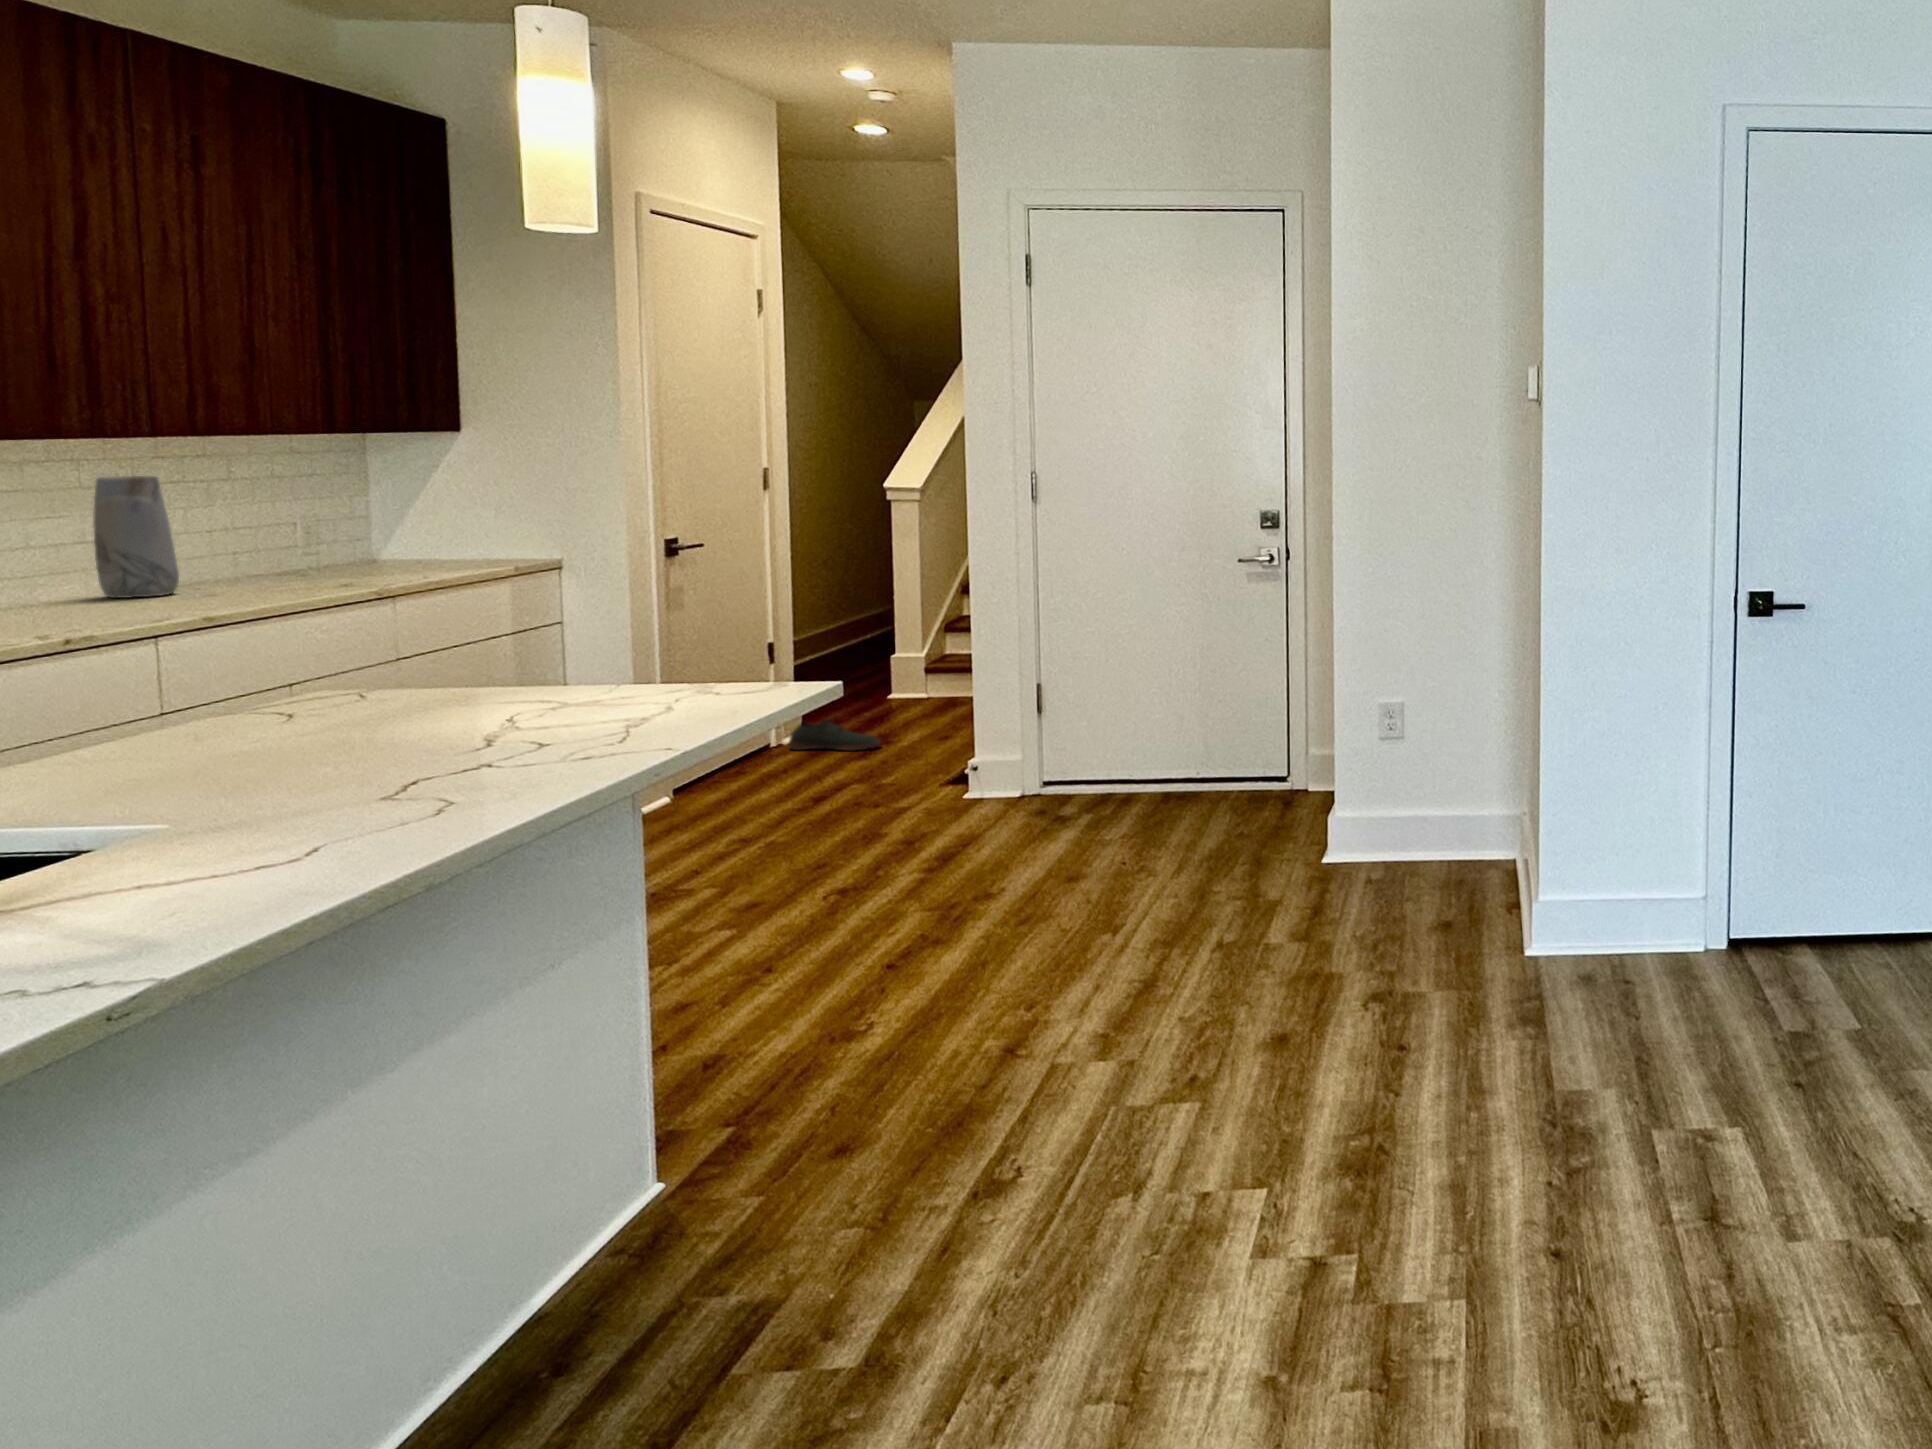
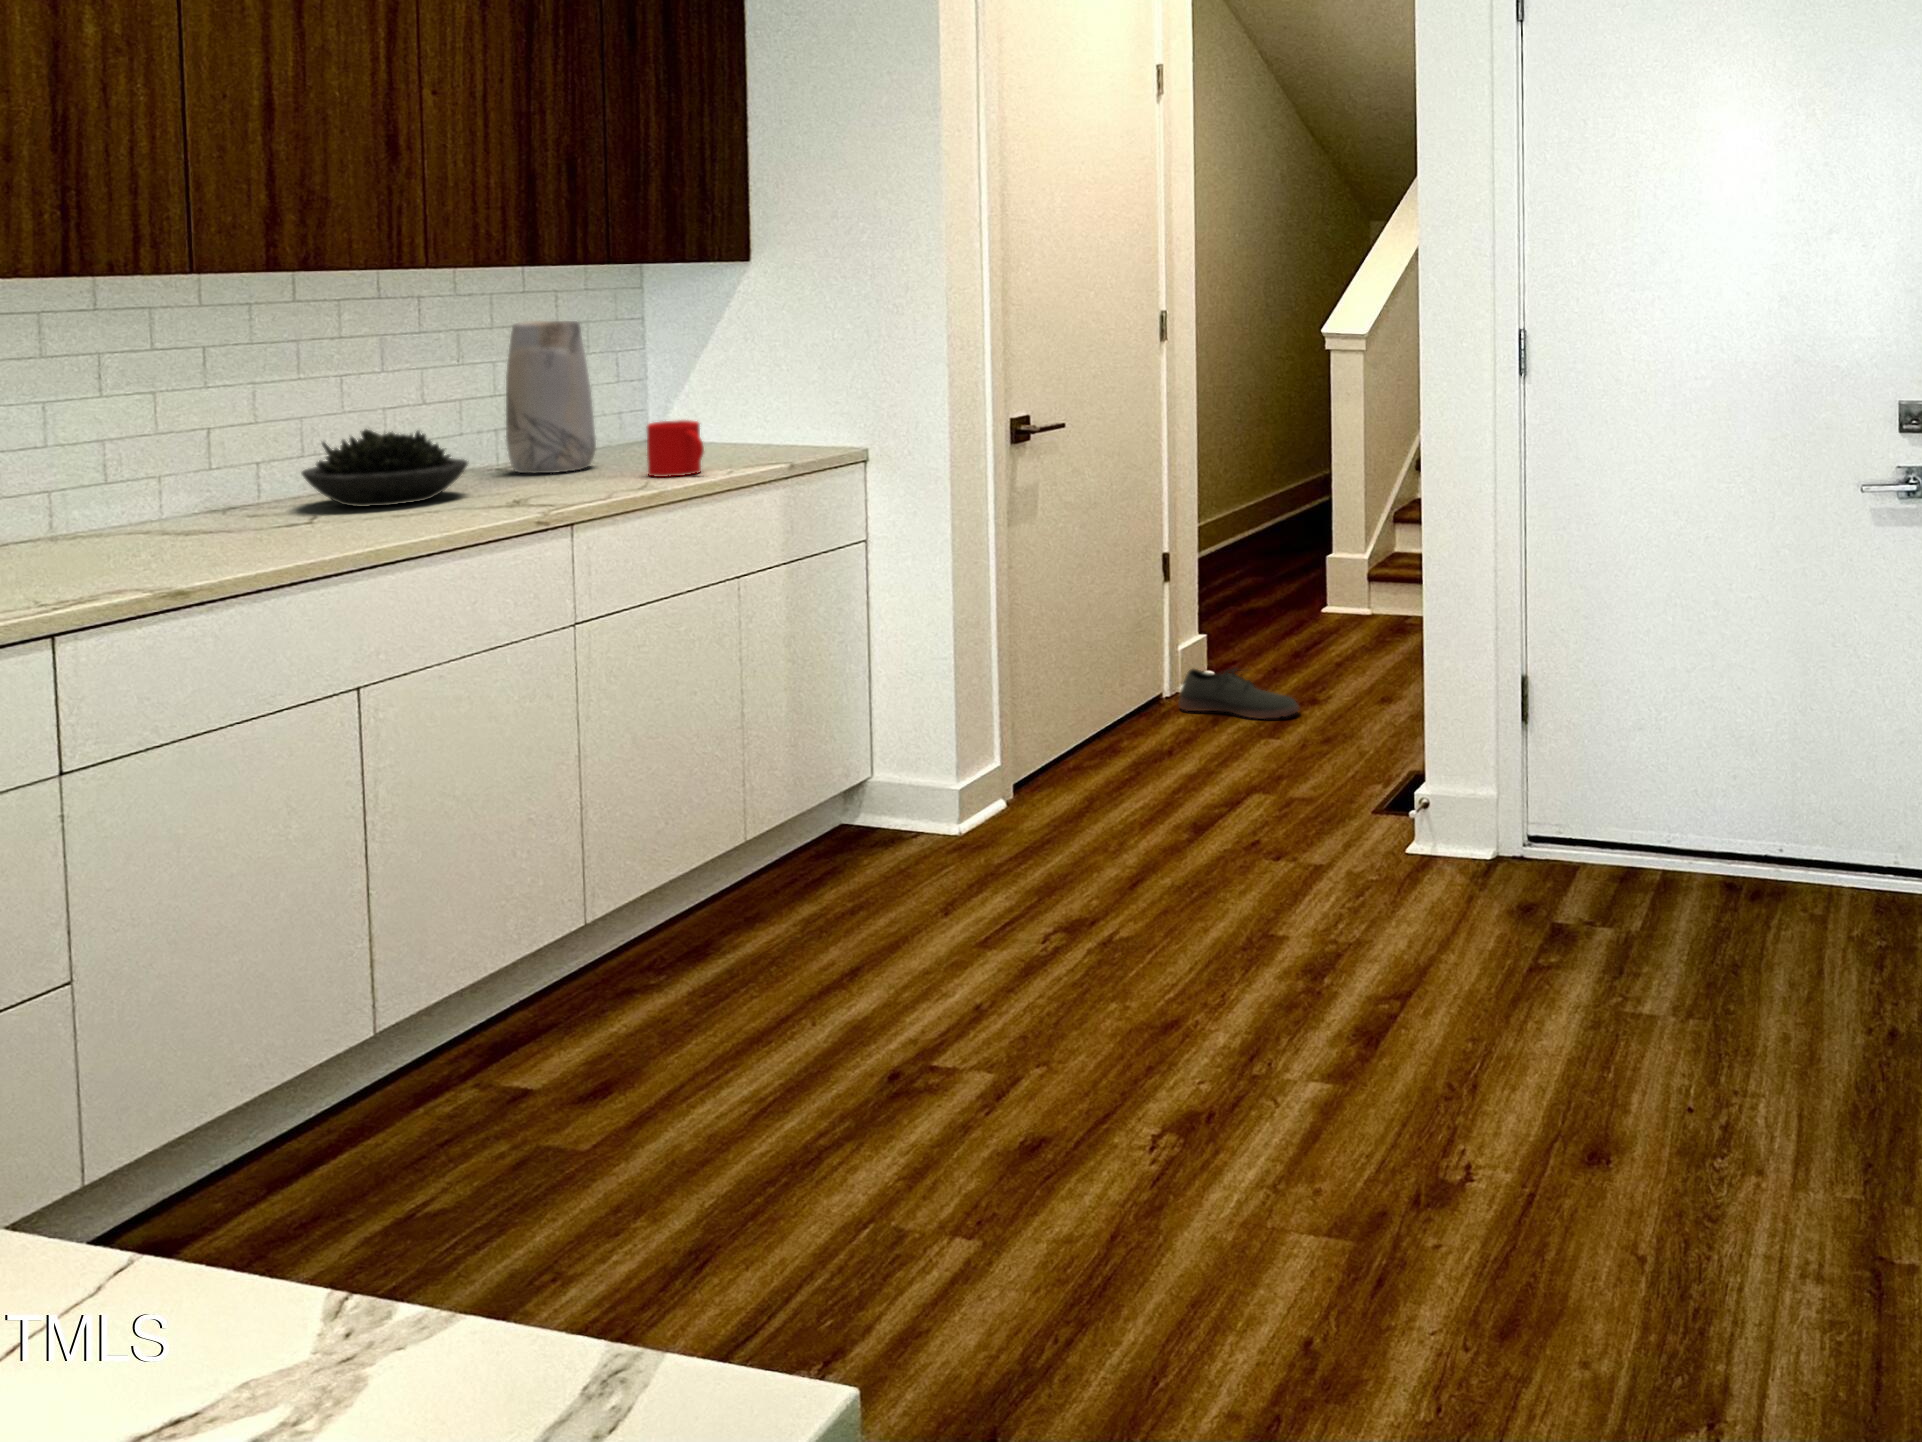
vase: present [93,476,179,598] -> present [506,321,596,473]
mug: none [422,532,468,568] -> present [647,420,704,477]
succulent plant: none [193,534,308,584] -> present [302,429,468,507]

